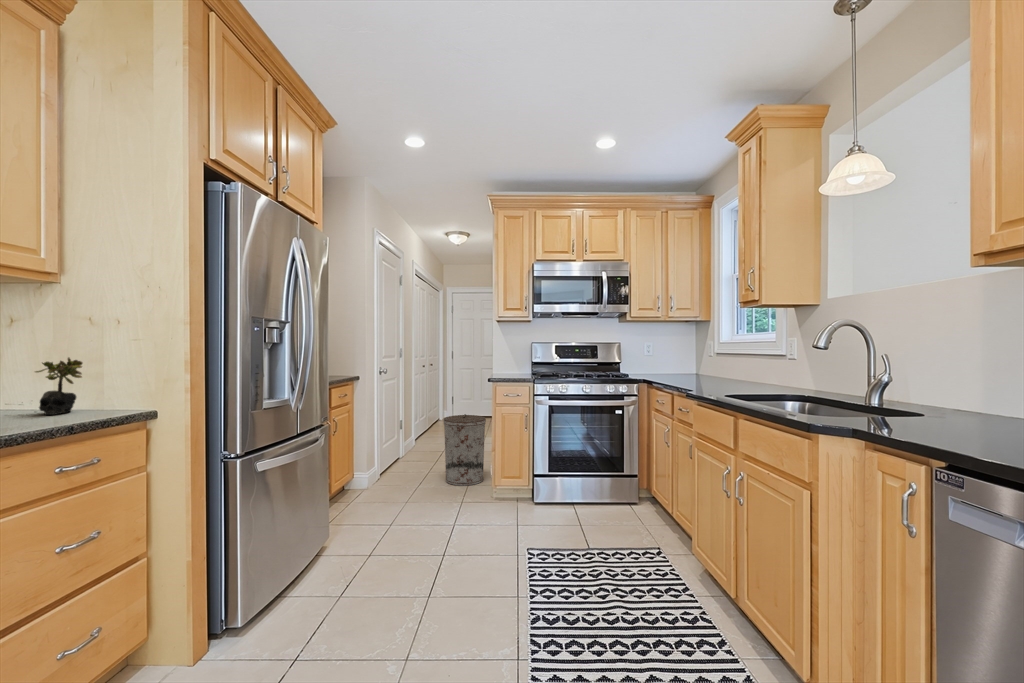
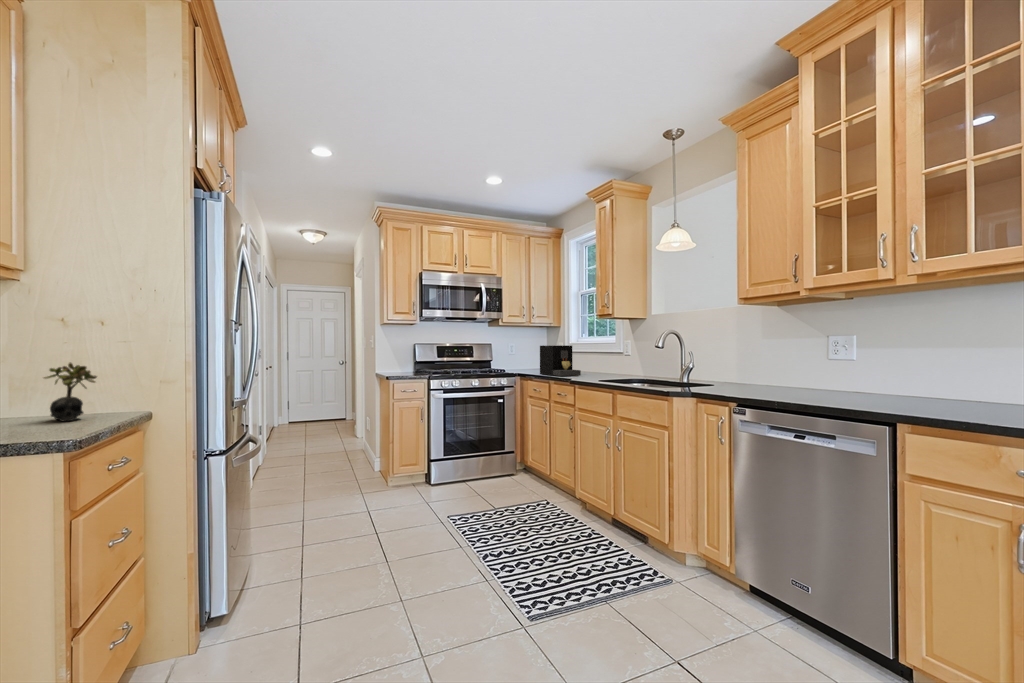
coffee maker: none [667,345,717,385] -> present [540,345,581,376]
trash can: present [444,414,486,486] -> none [329,413,372,481]

